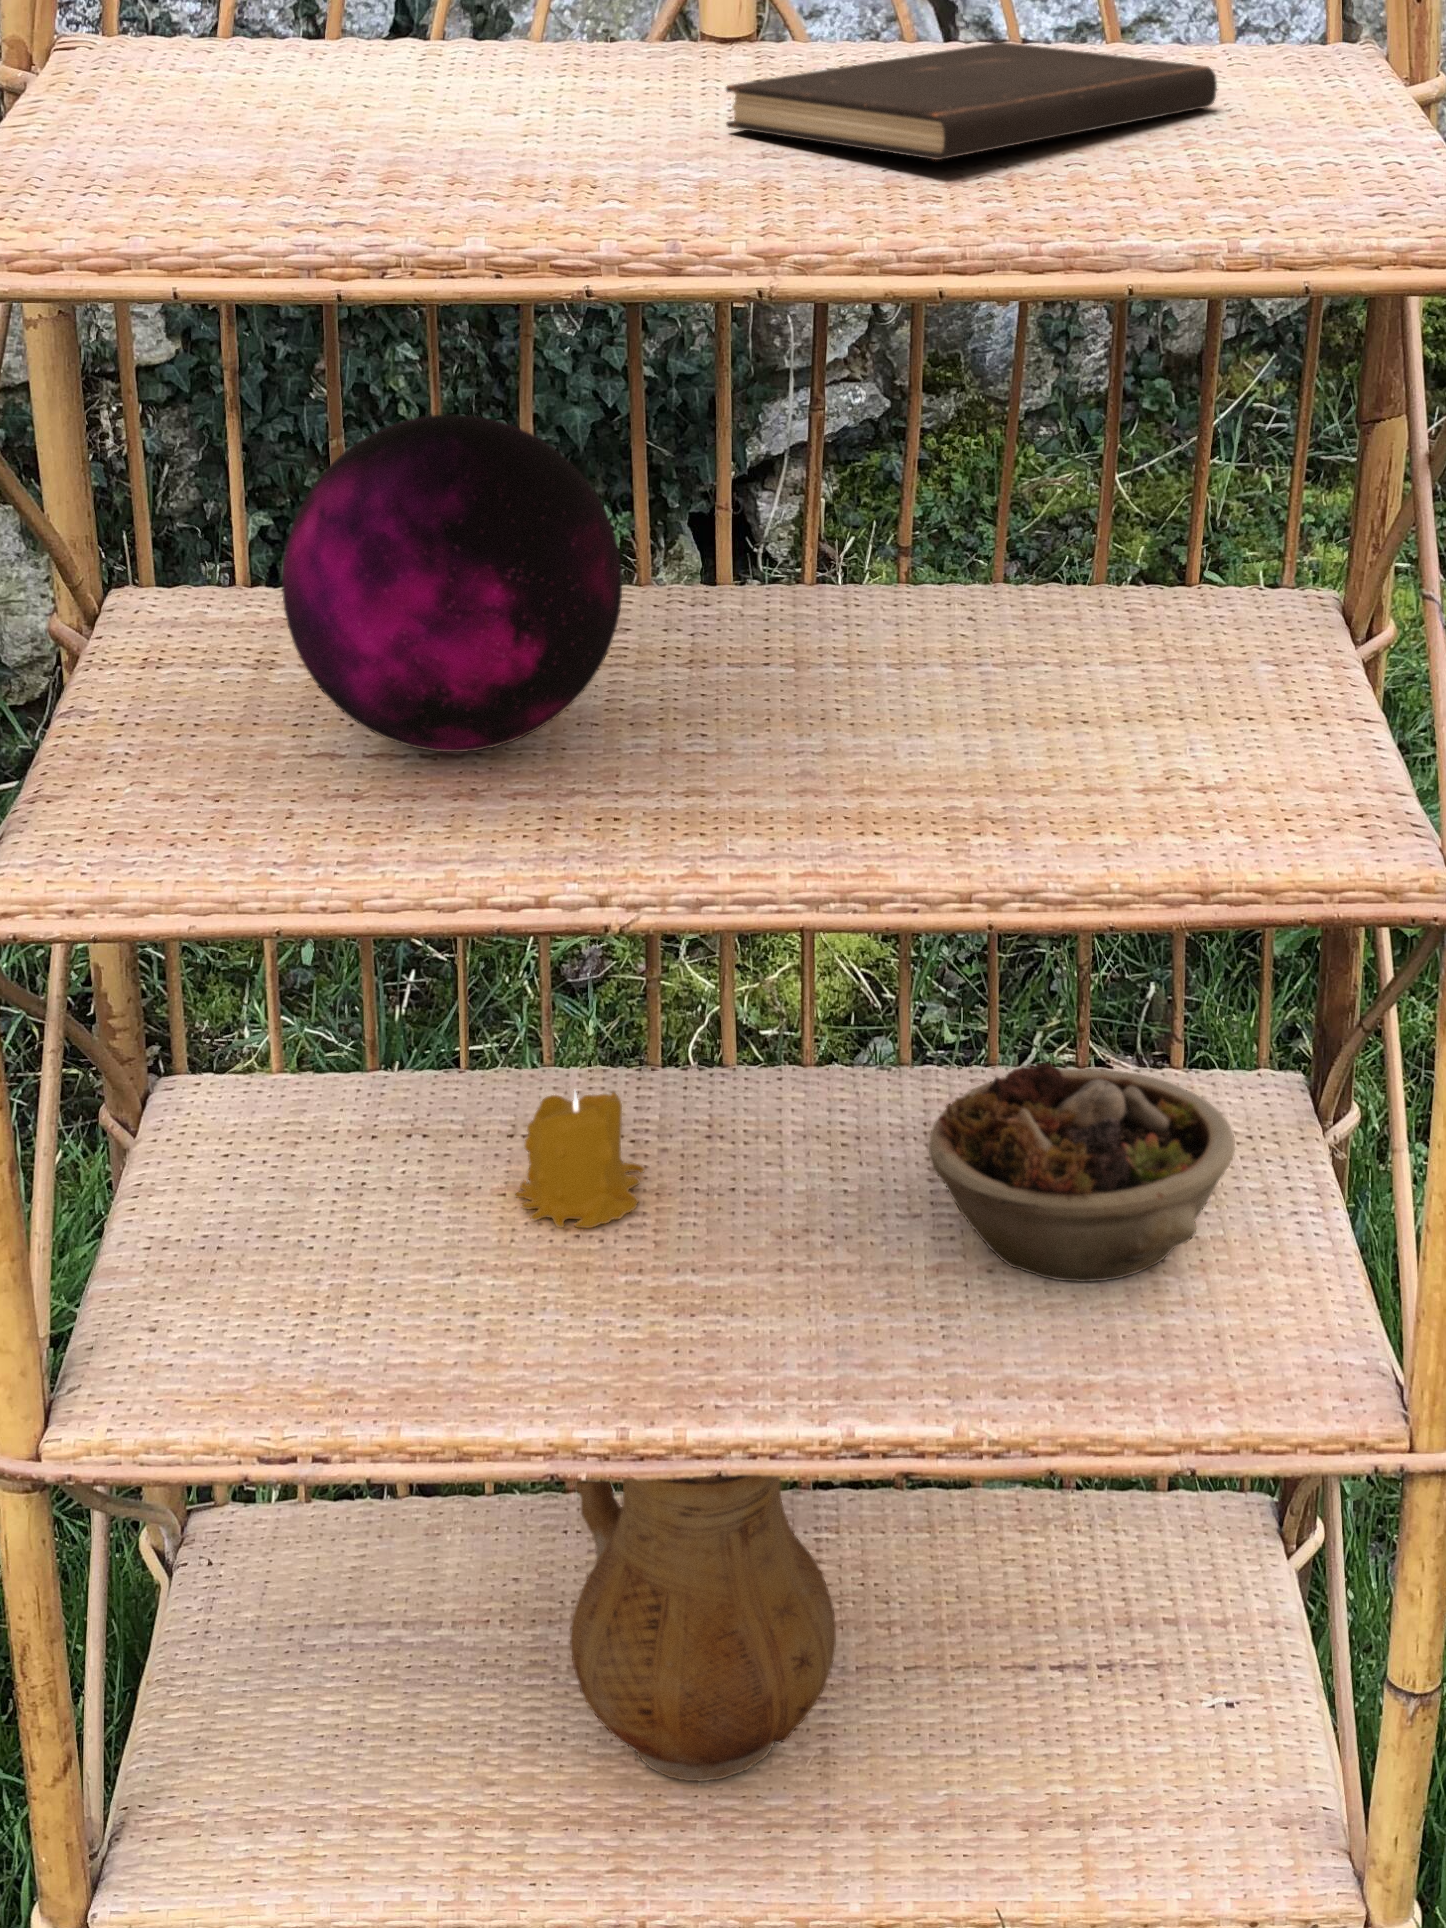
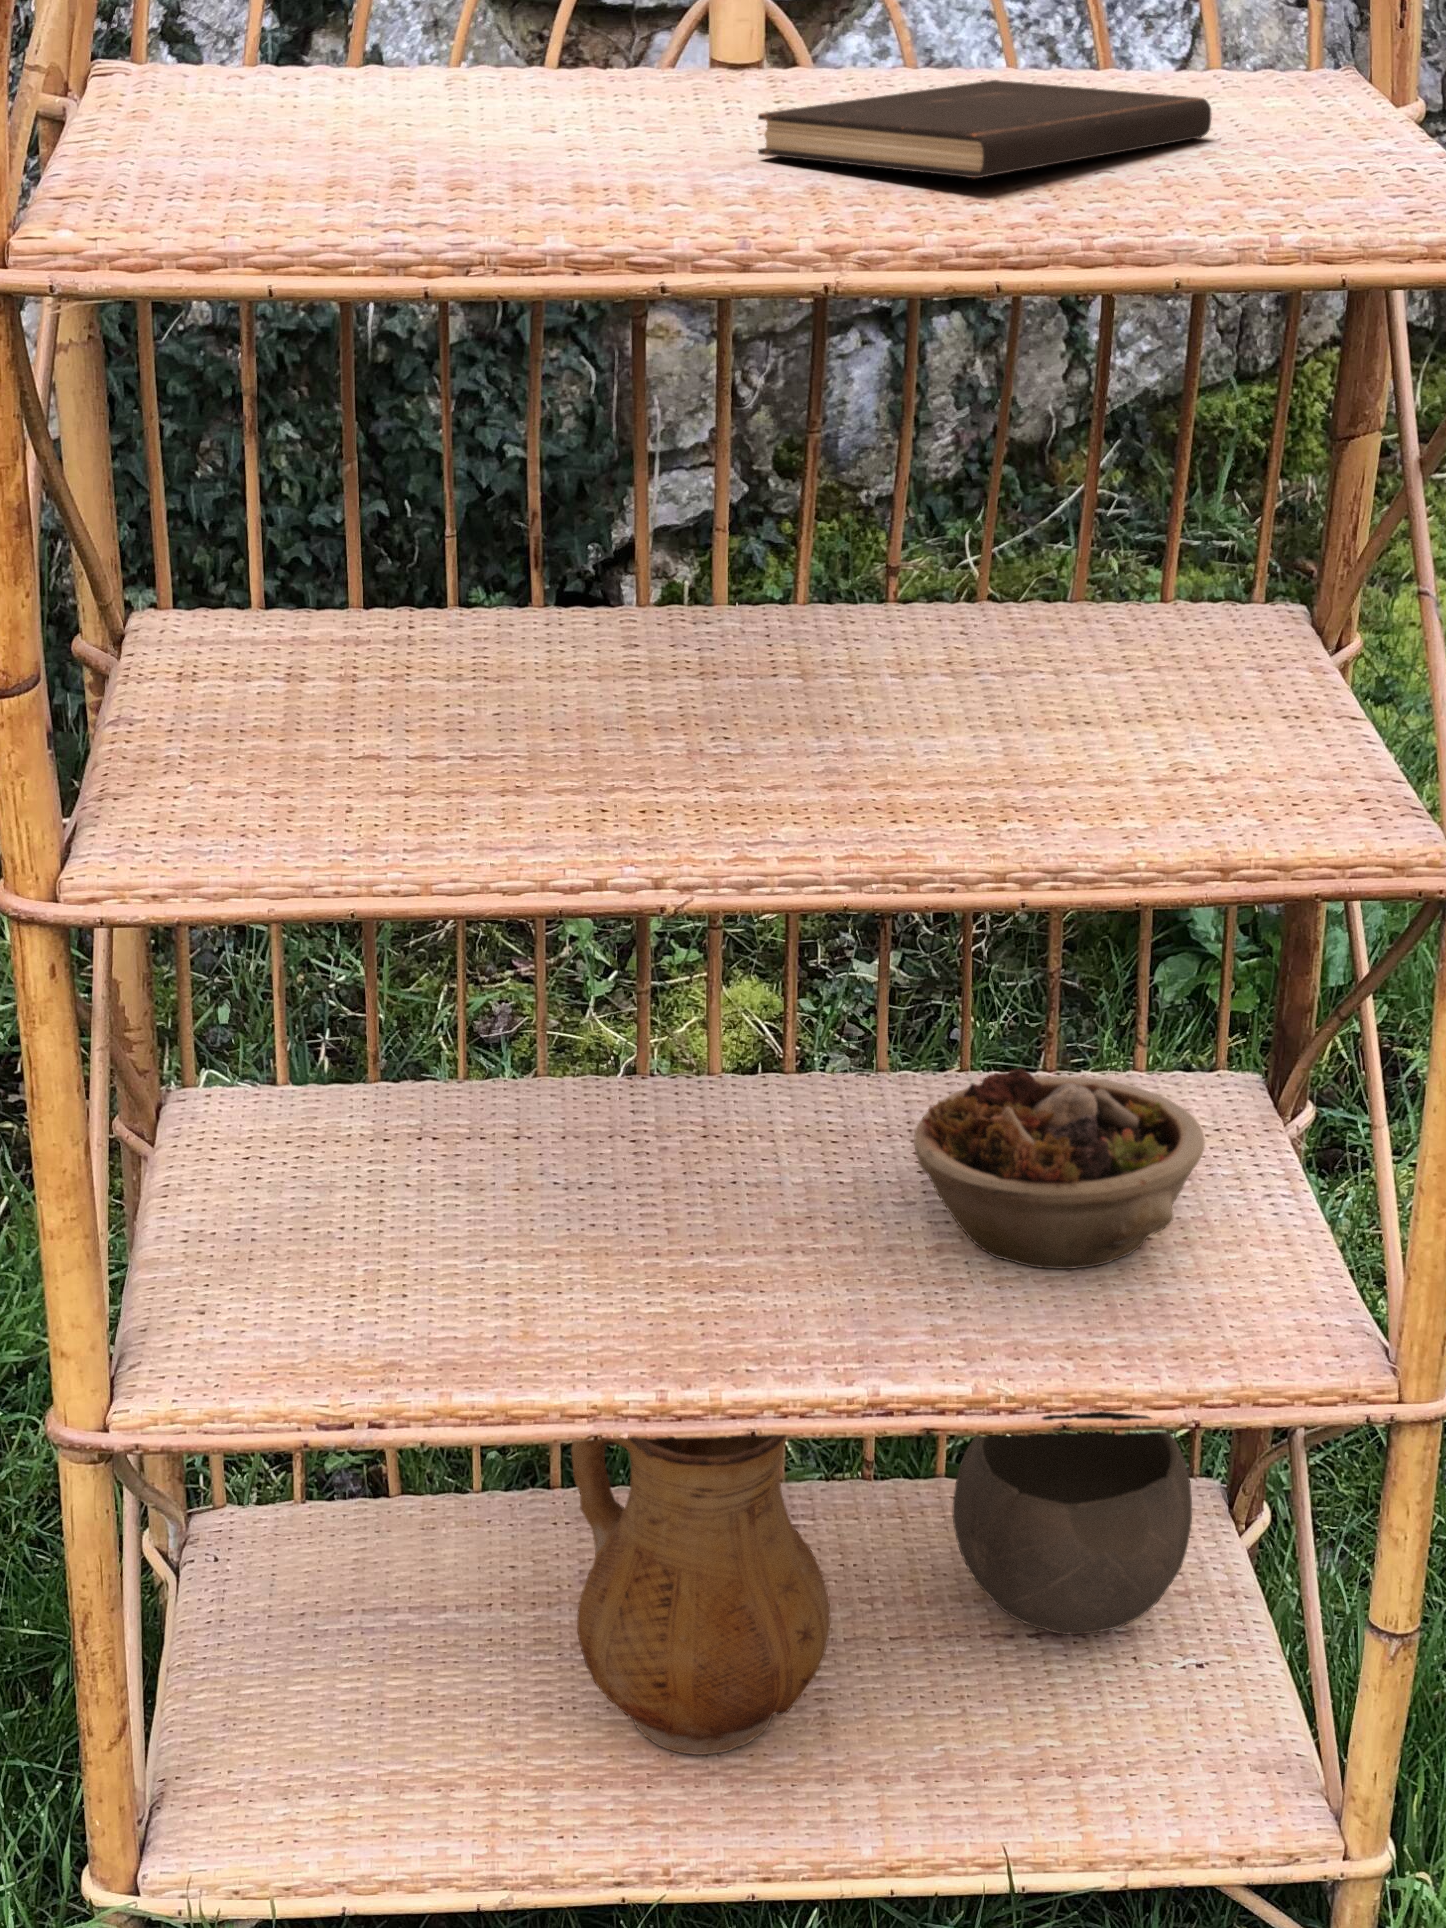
decorative orb: present [282,414,622,752] -> none [317,440,641,763]
candle: present [516,1092,645,1228] -> none [514,1096,634,1233]
ceramic bowl: none [983,1403,1233,1658] -> present [953,1411,1192,1635]

